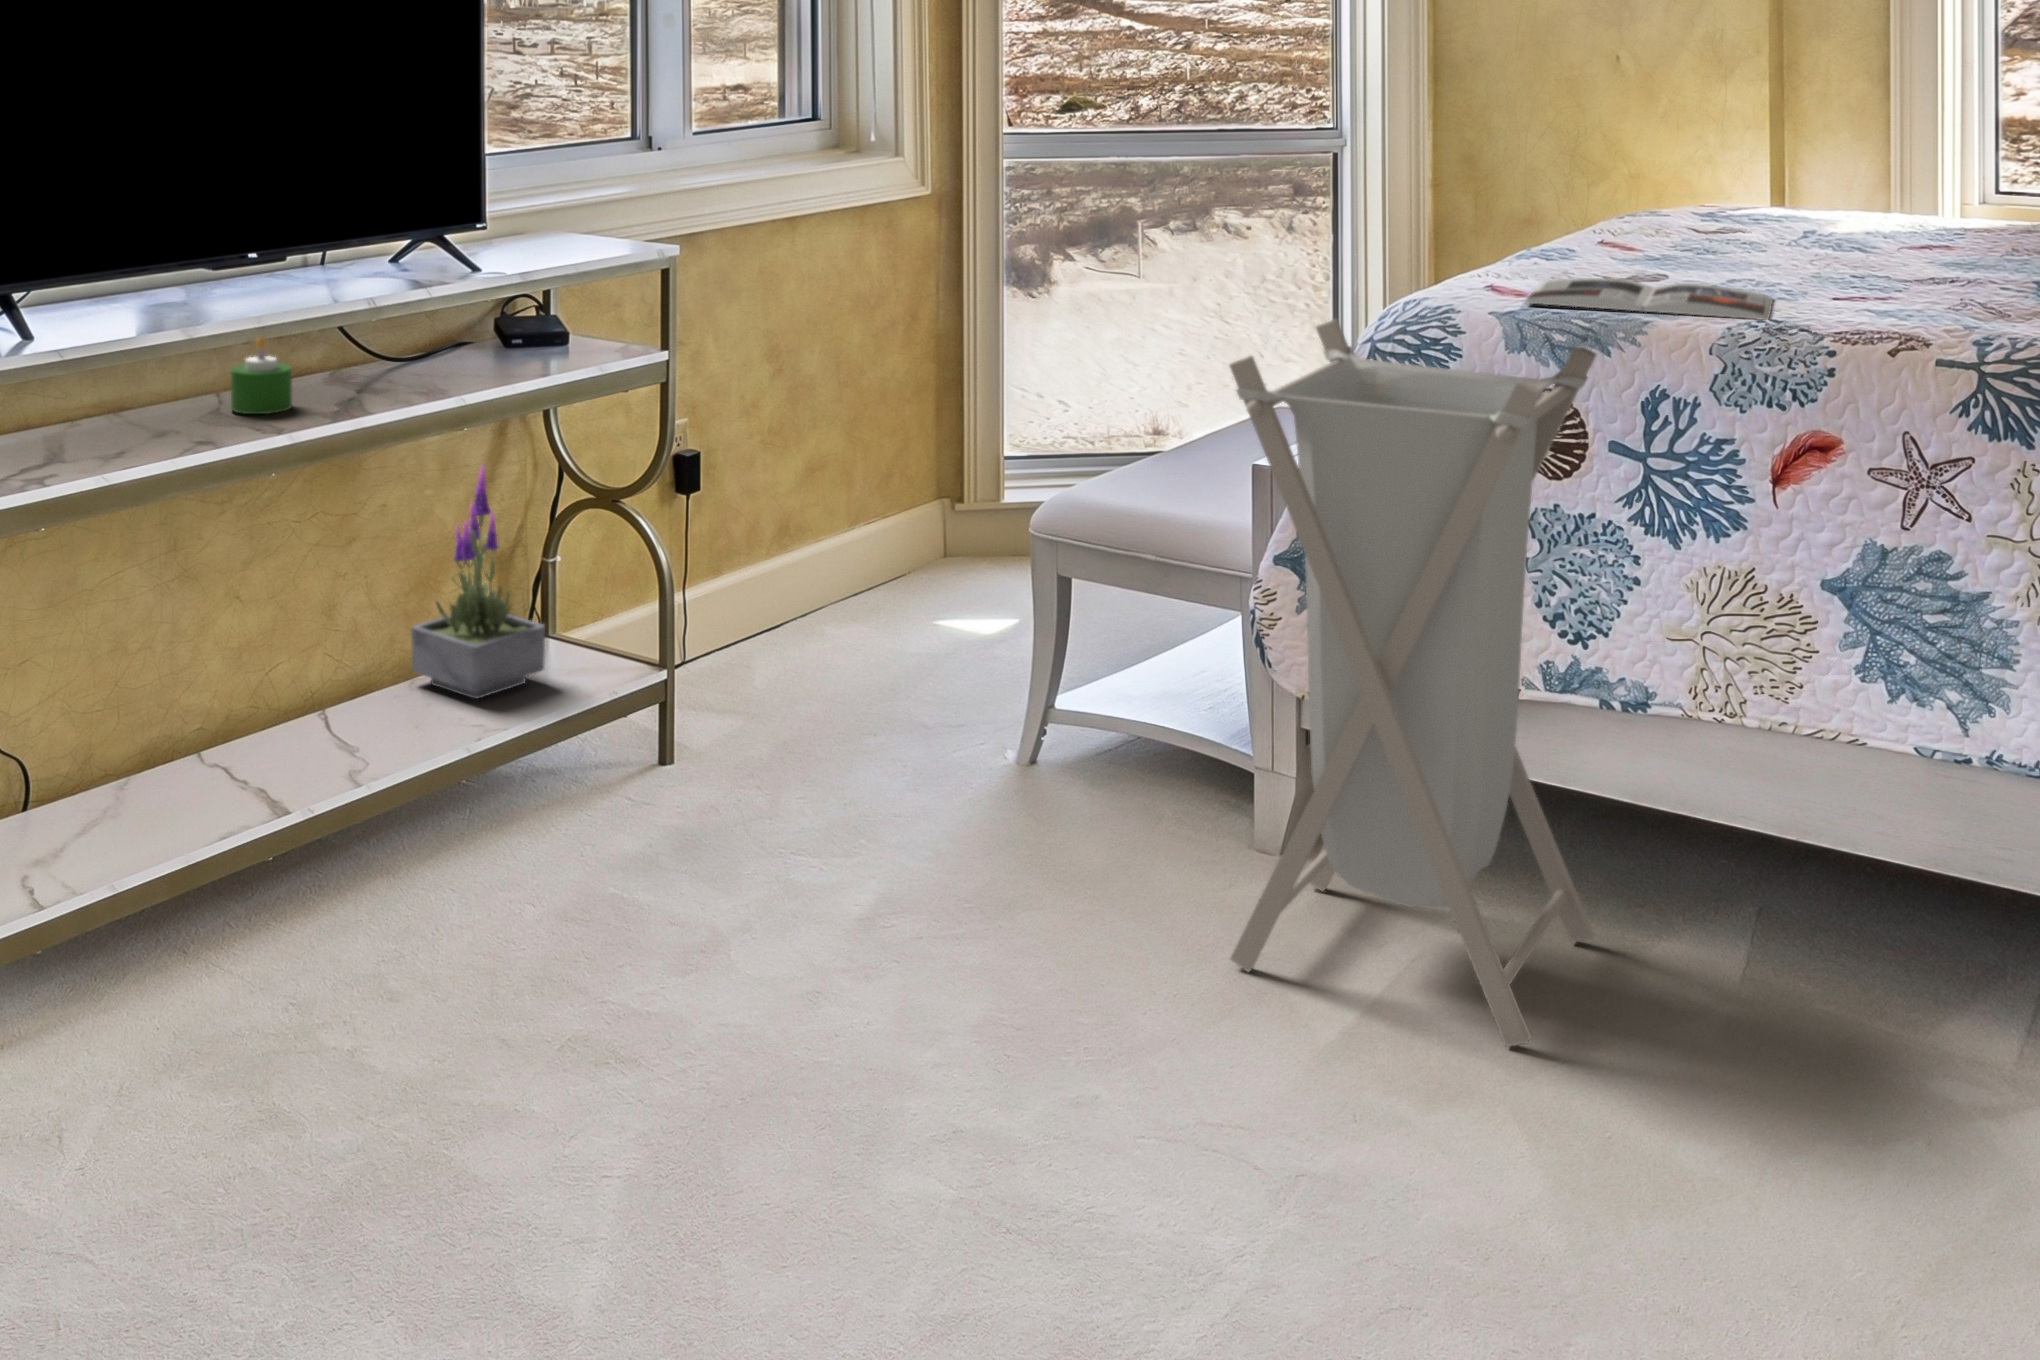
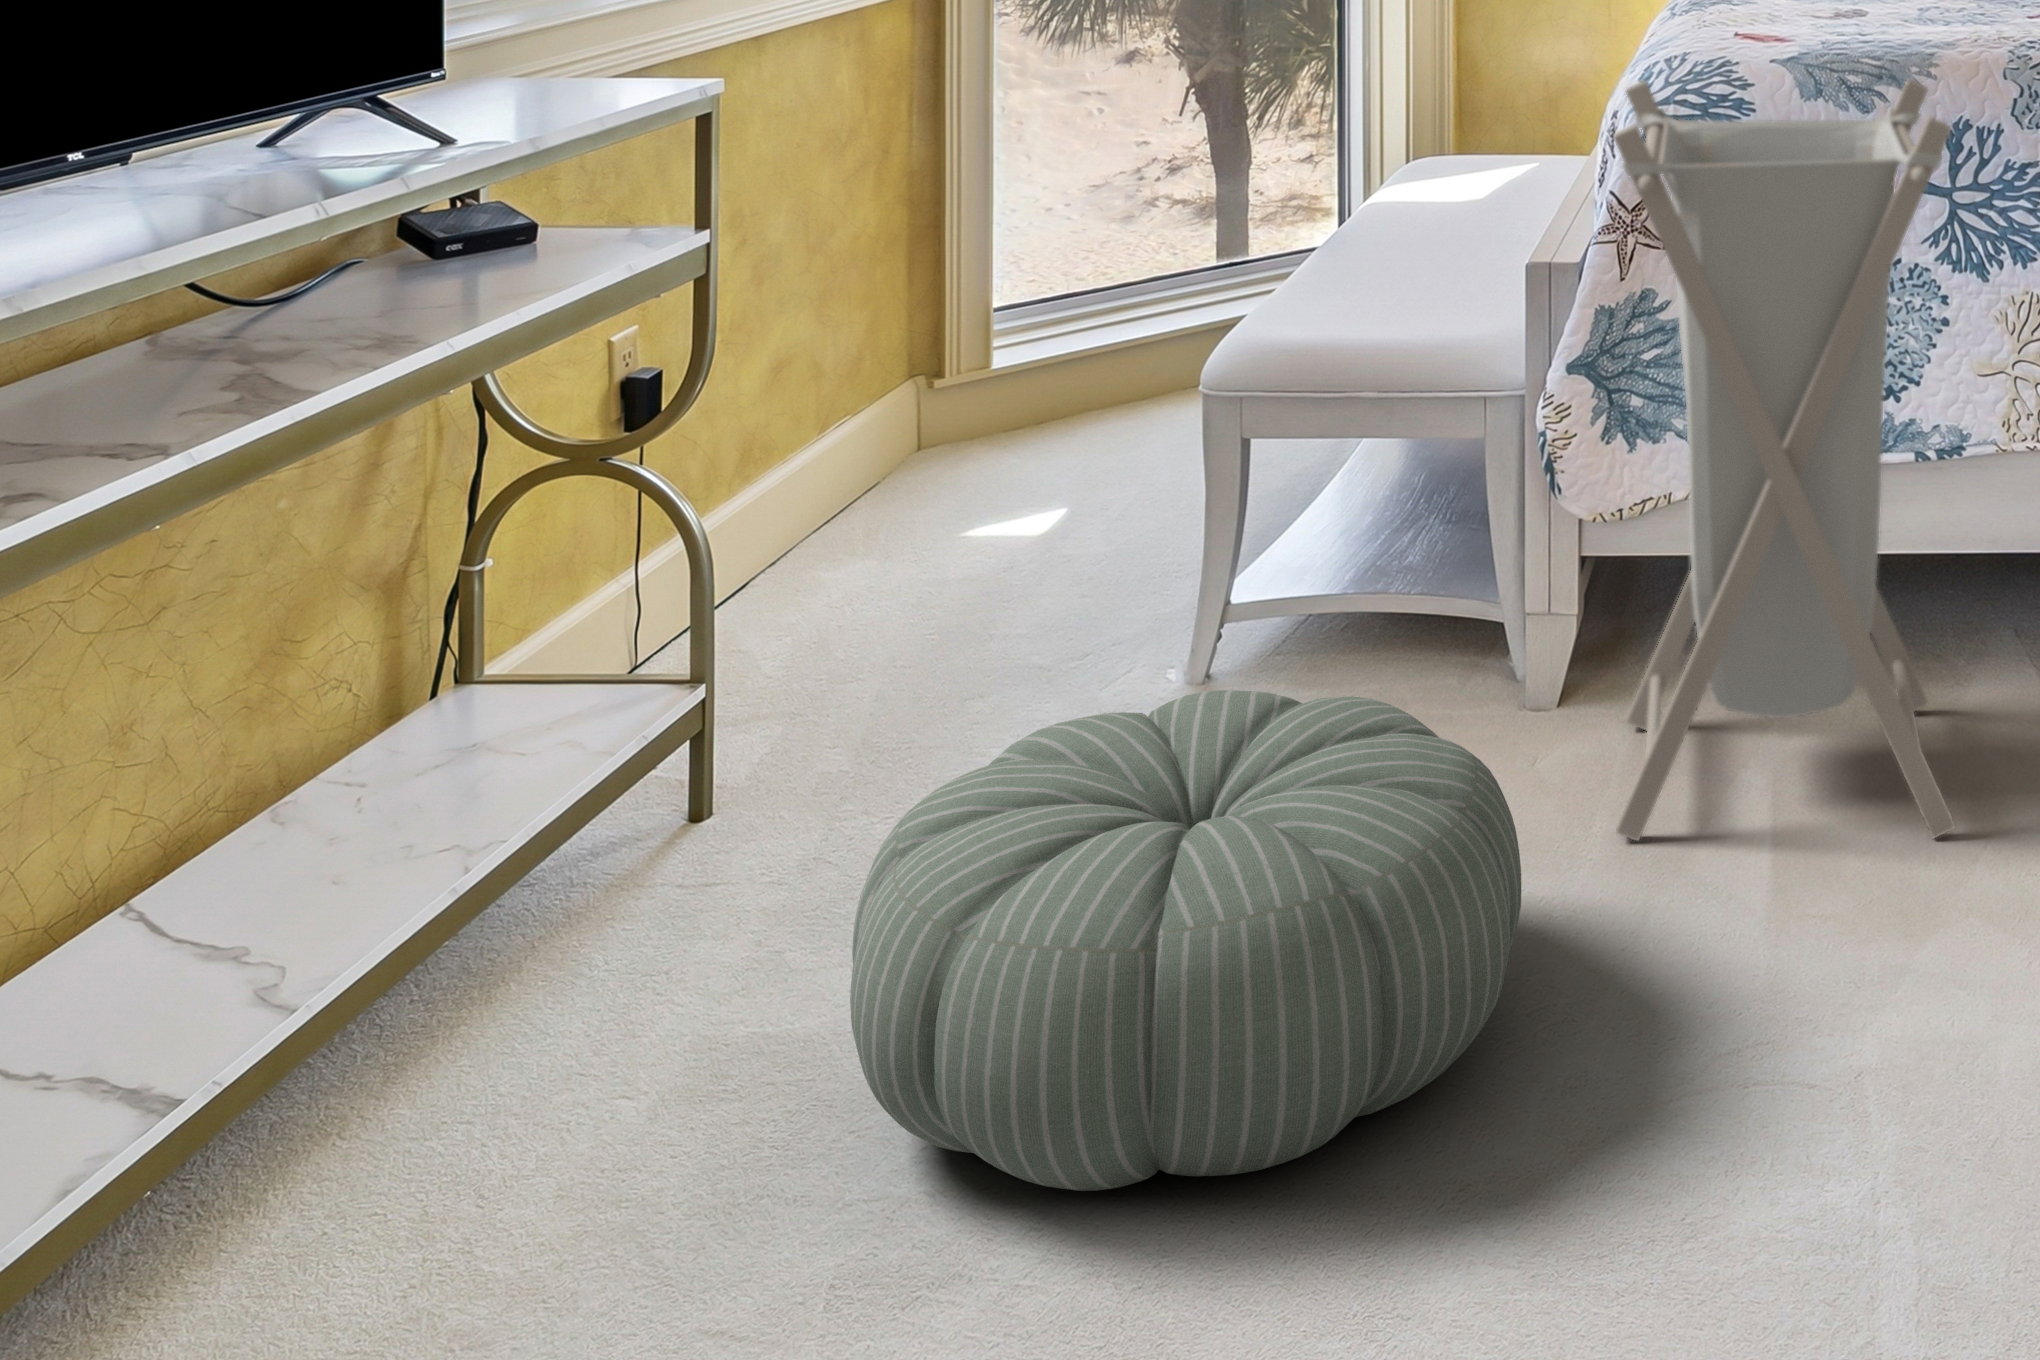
magazine: present [1524,278,1773,320] -> none [1777,14,2028,47]
candle: present [231,337,292,414] -> none [101,265,223,397]
potted plant: present [411,465,545,699] -> none [338,419,569,775]
pouf: none [584,750,1074,1095] -> present [850,690,1521,1191]

